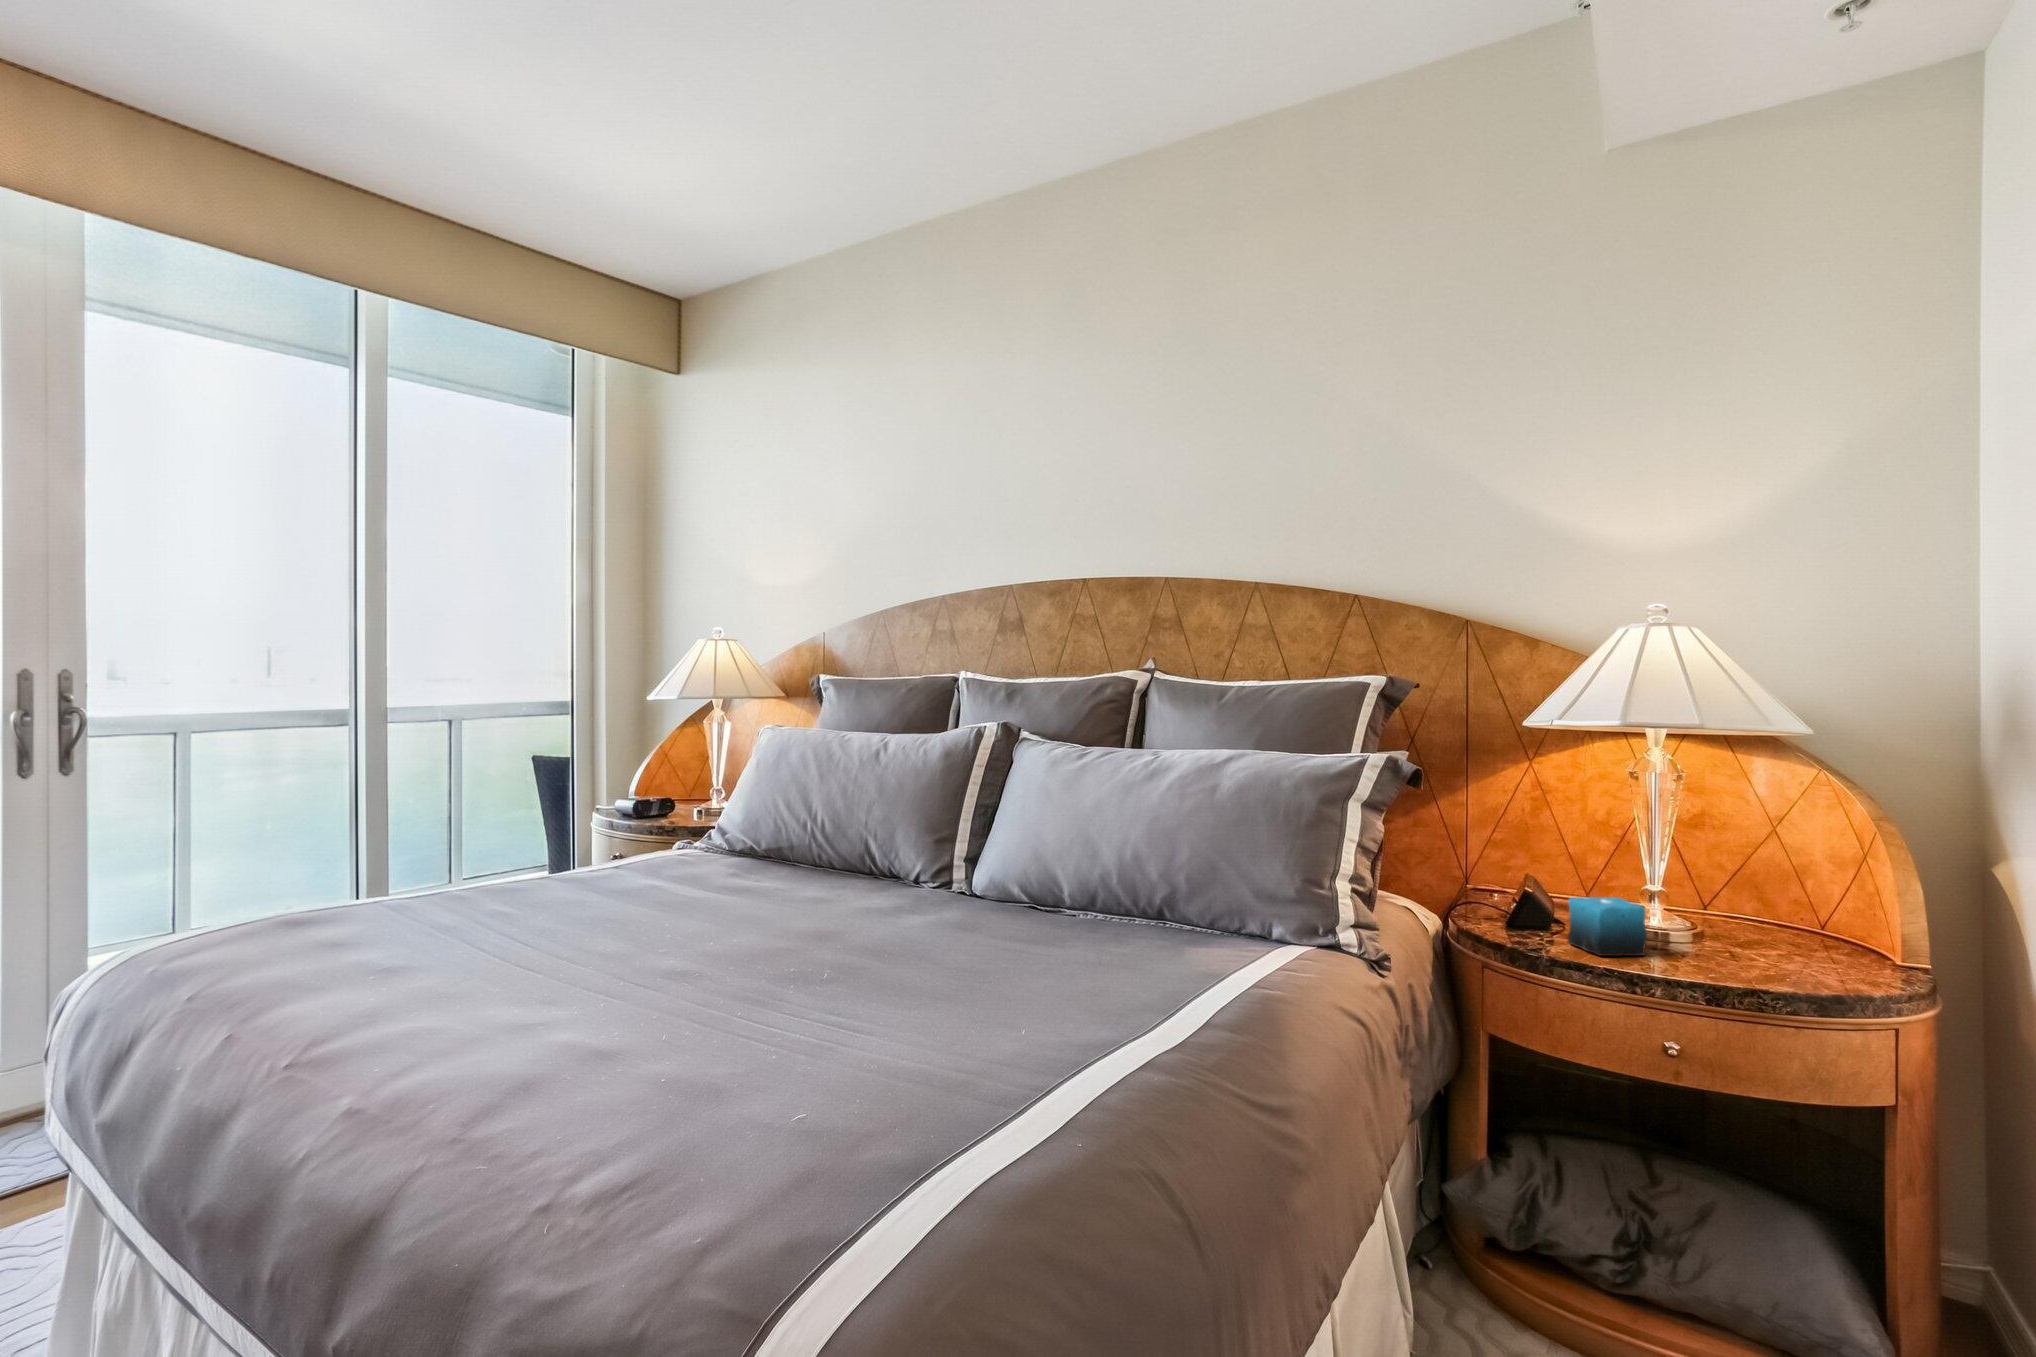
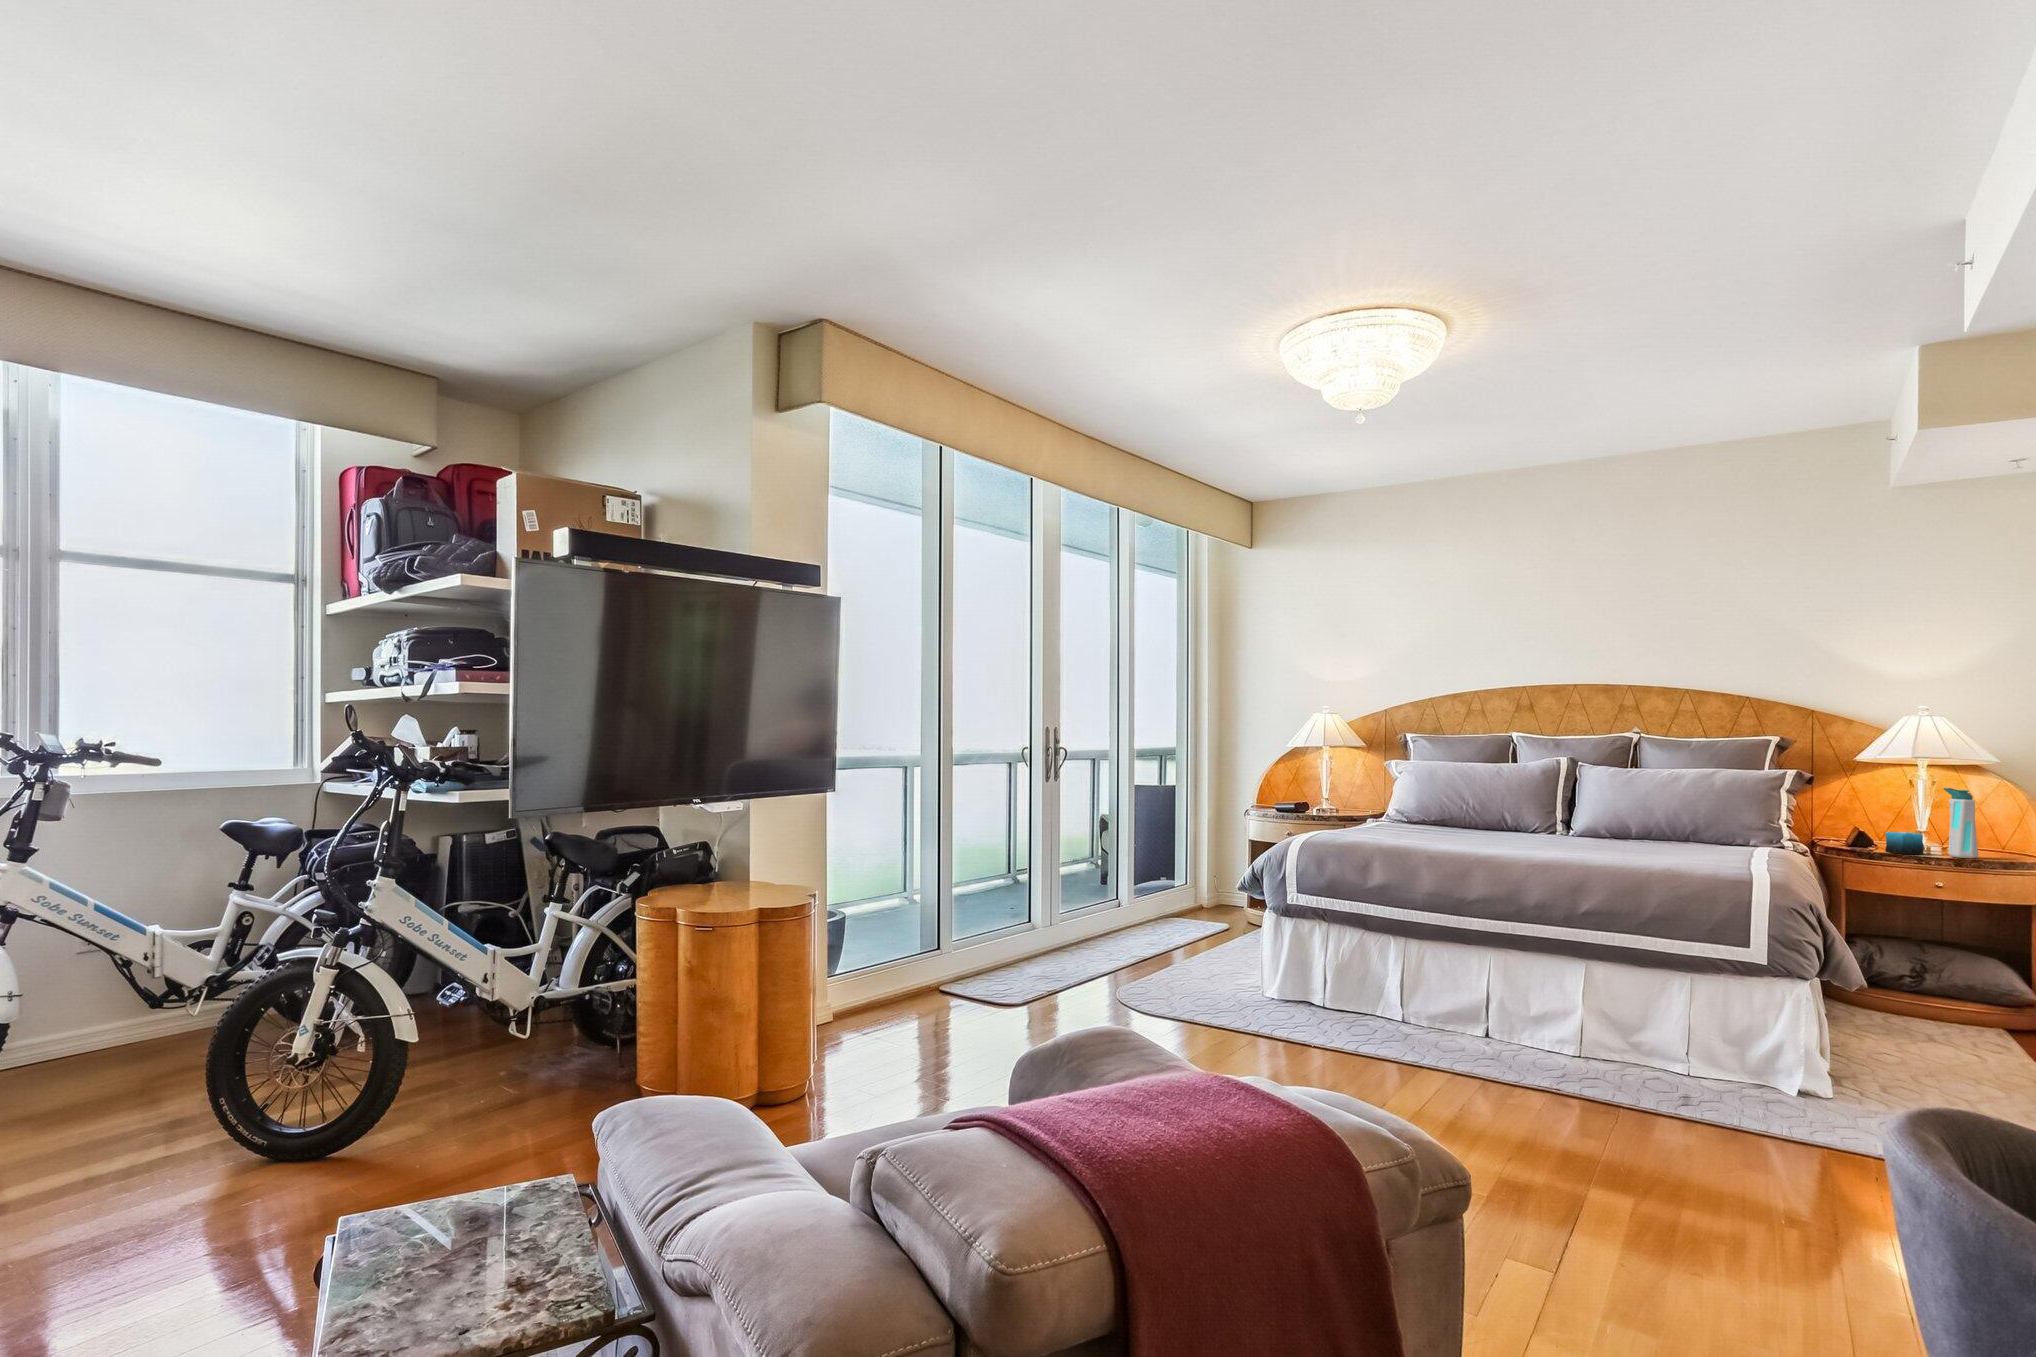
water bottle: none [1693,798,1766,975] -> present [1944,788,1978,858]

